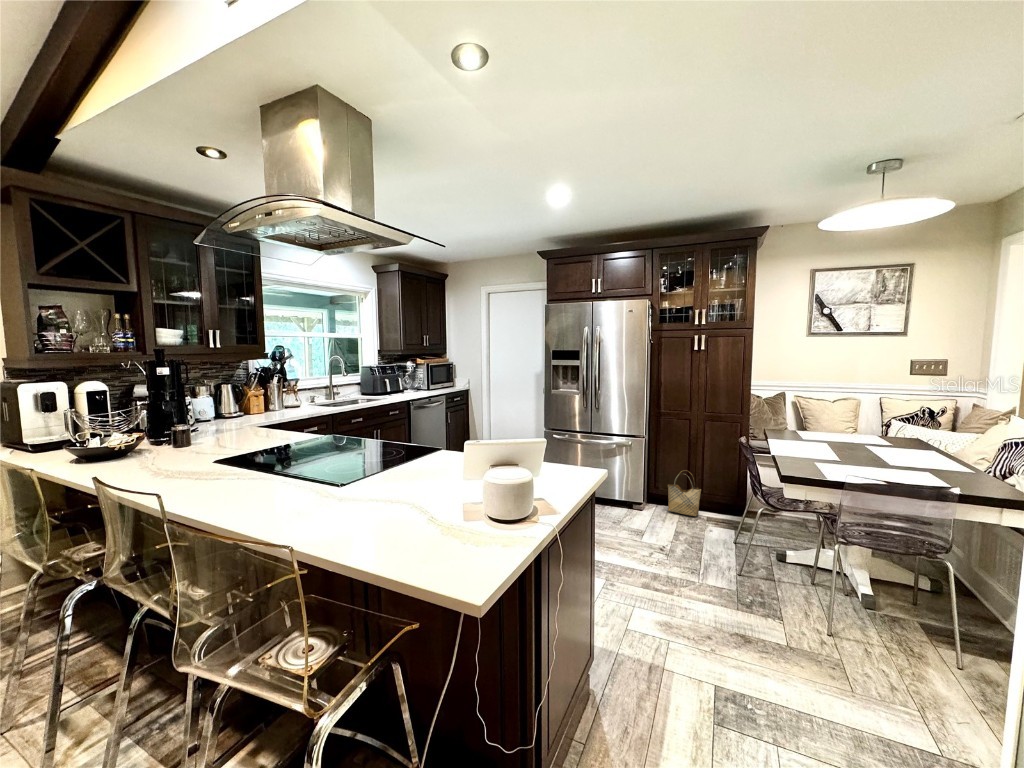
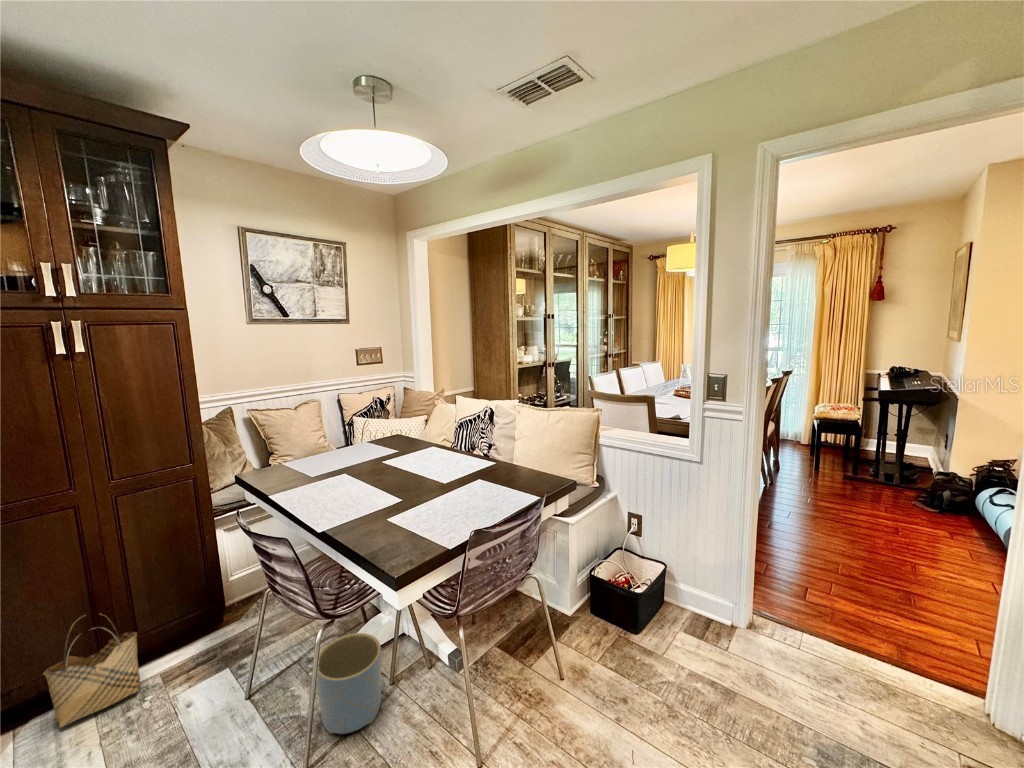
planter: none [756,531,802,587] -> present [316,633,381,734]

